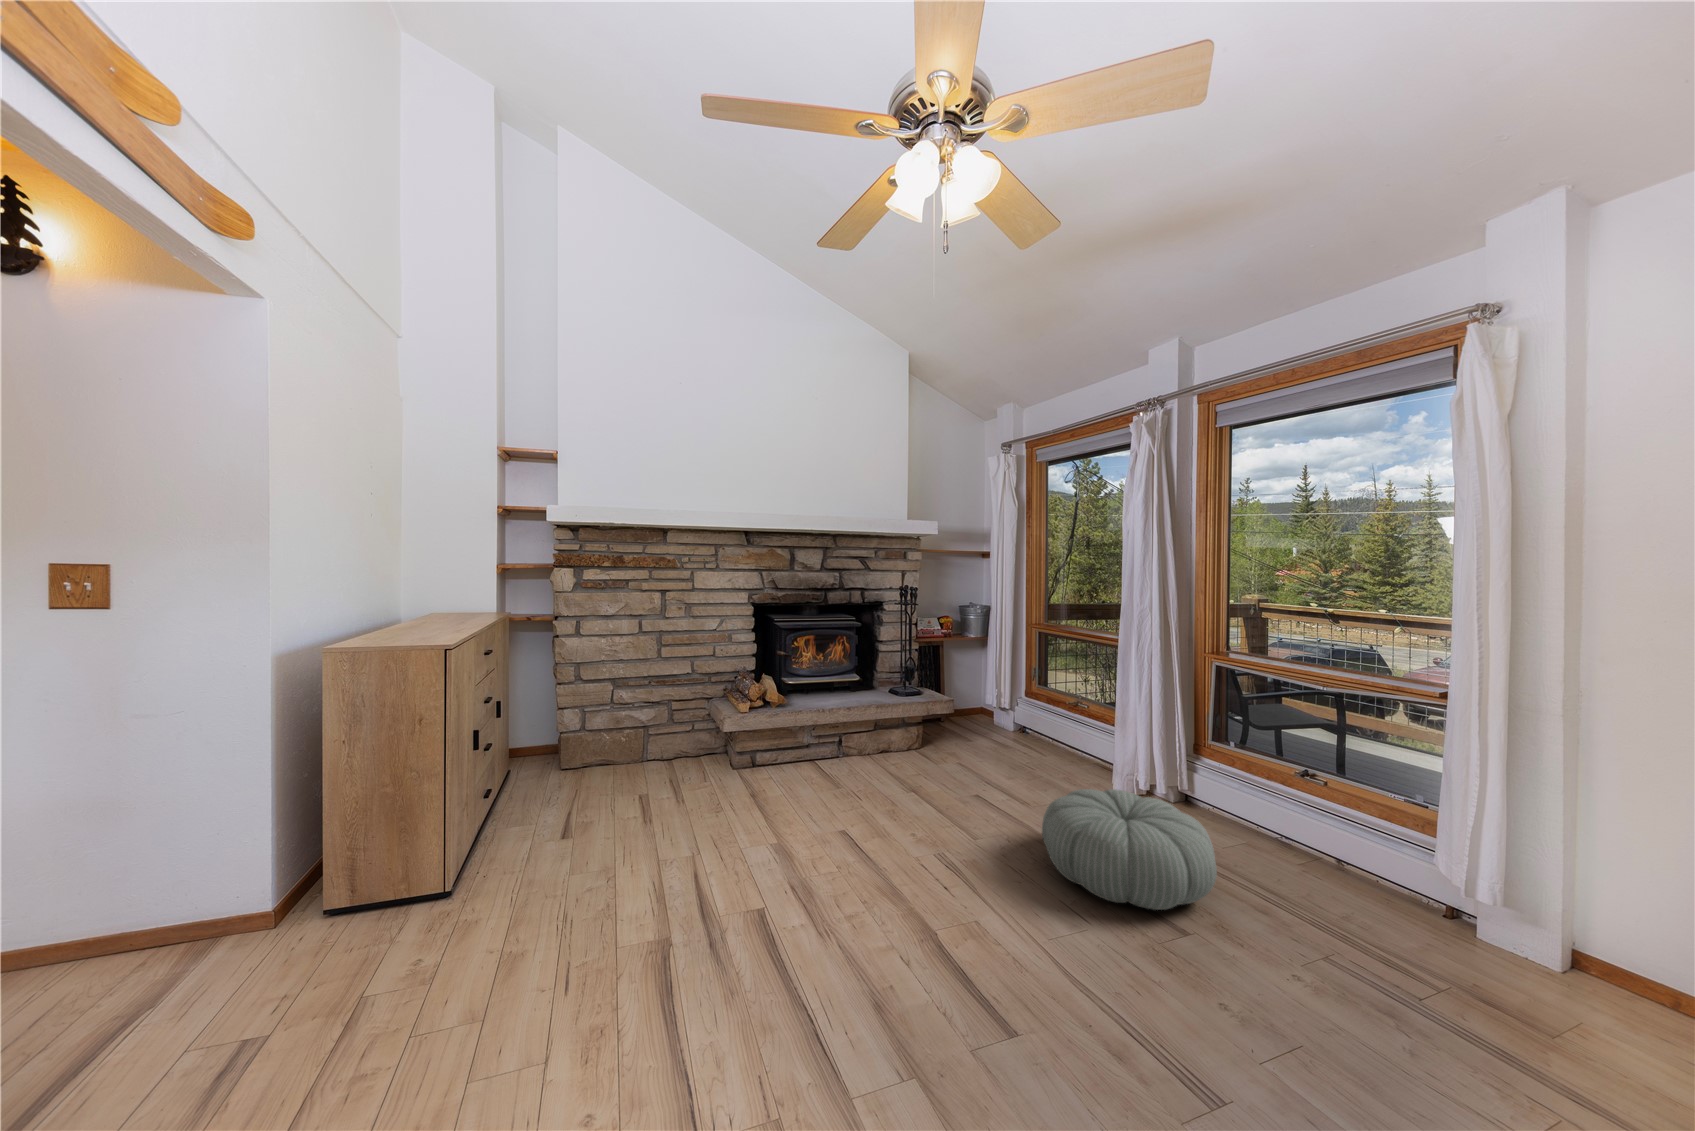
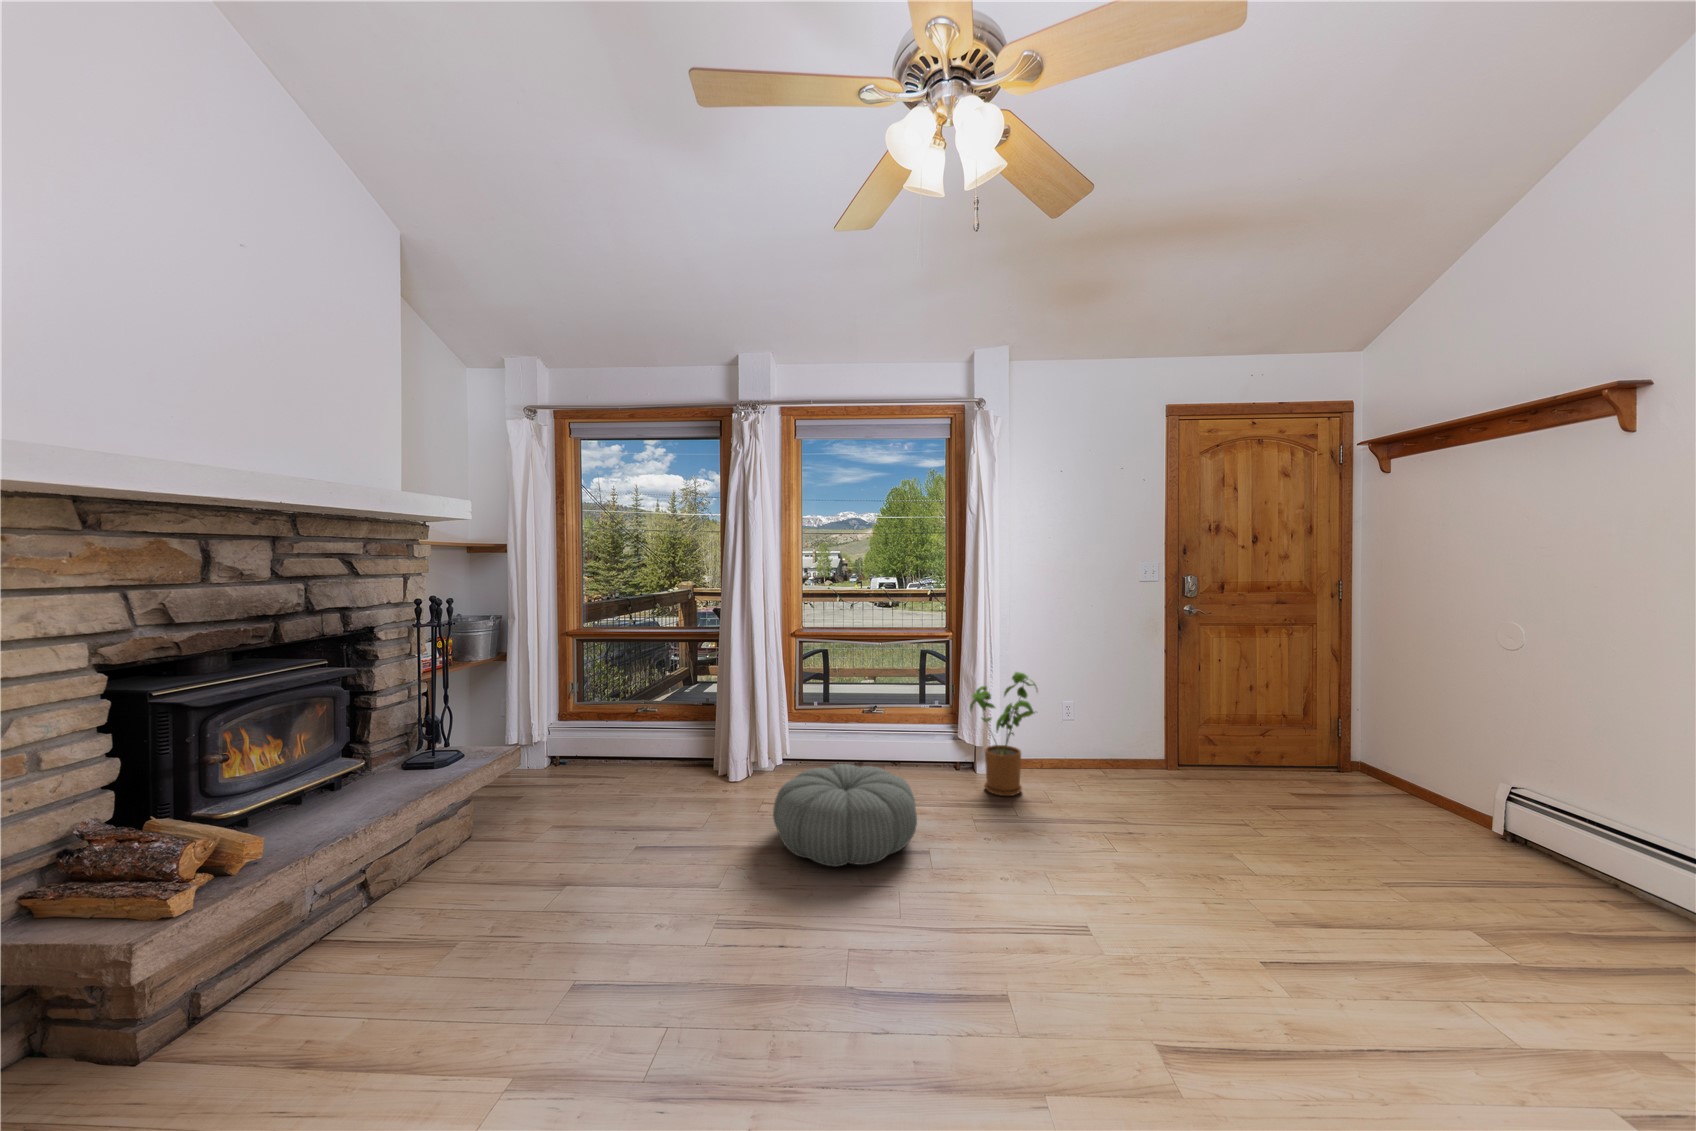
house plant: none [1421,776,1601,988] -> present [970,672,1037,796]

